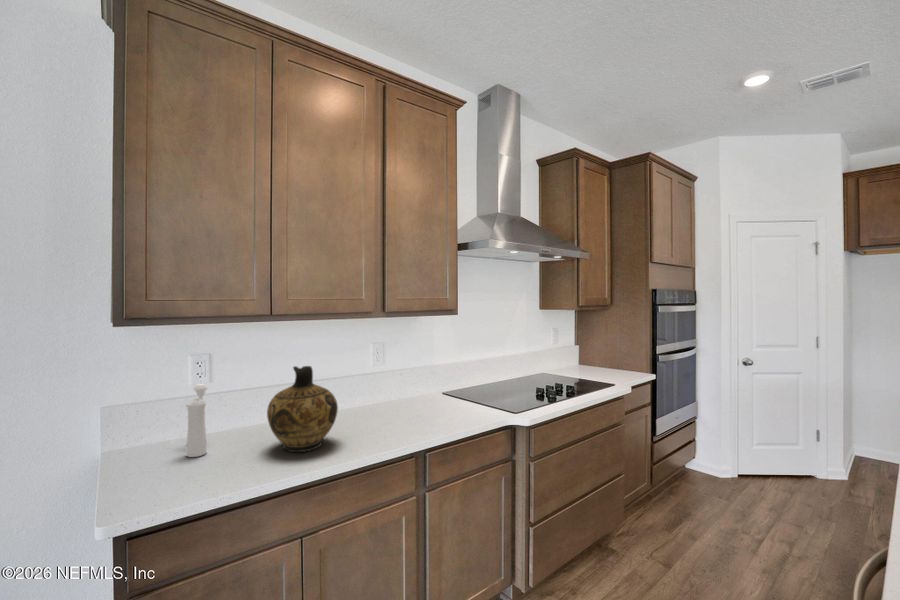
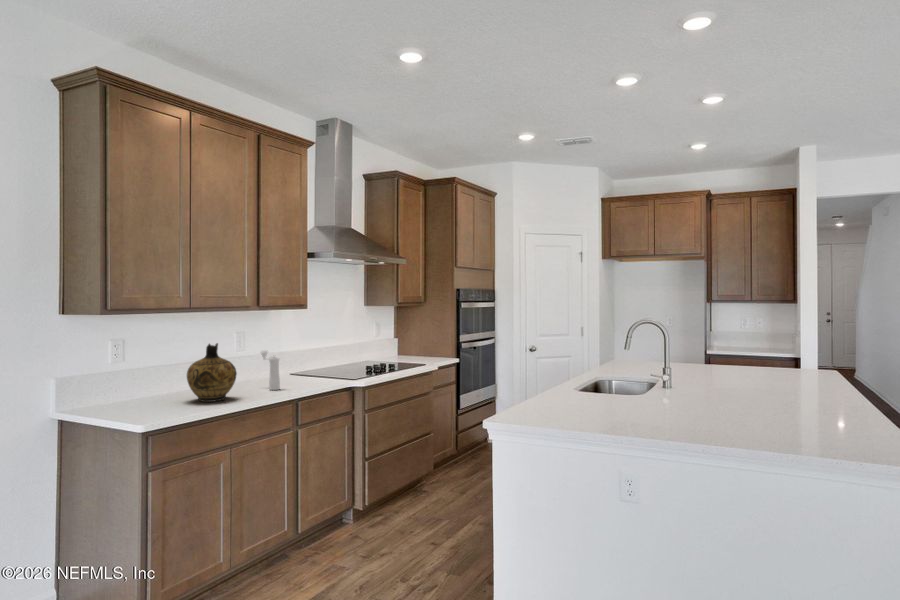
pepper mill: present [186,384,208,457] -> present [261,350,280,390]

